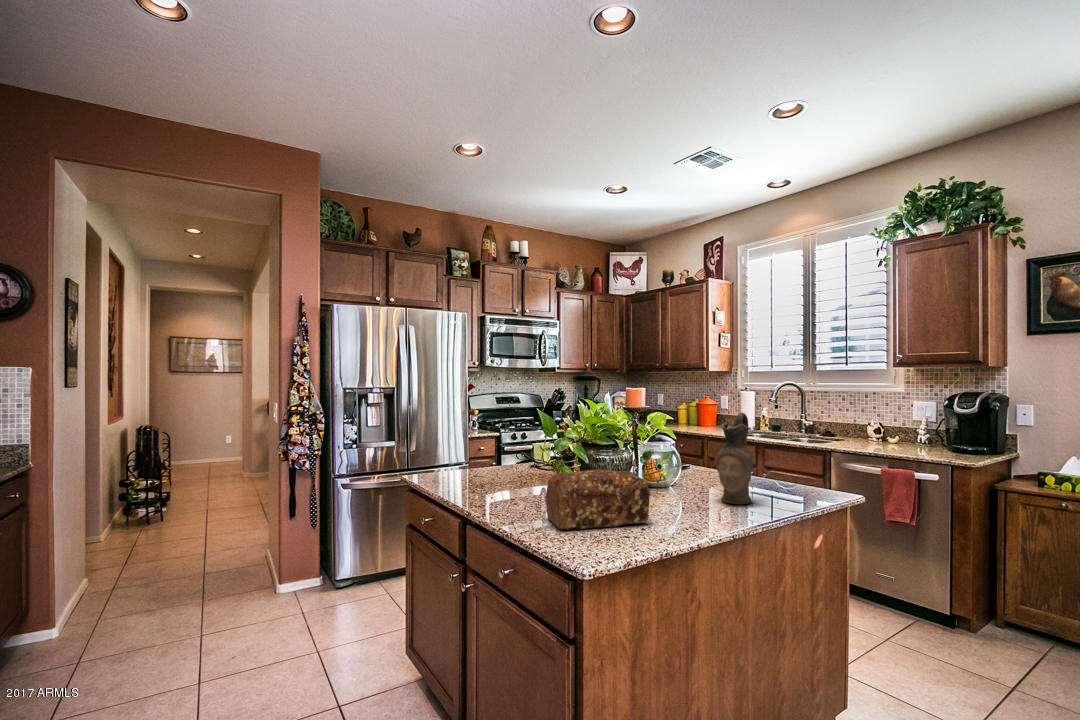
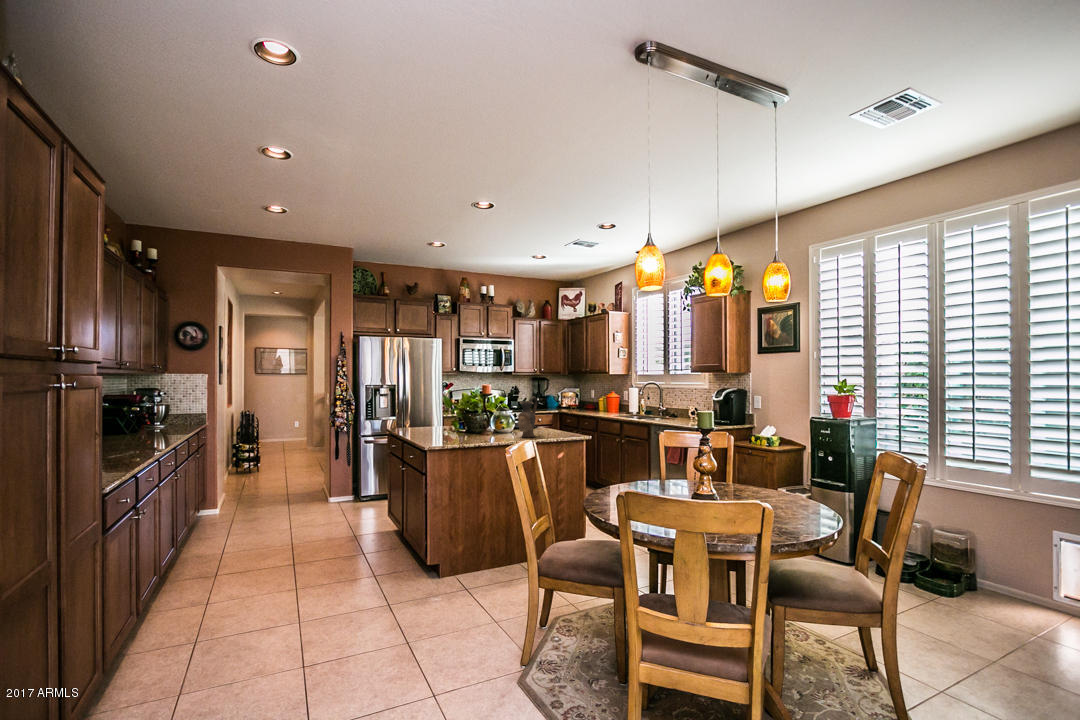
bread loaf: present [545,469,650,530] -> none [433,419,473,442]

